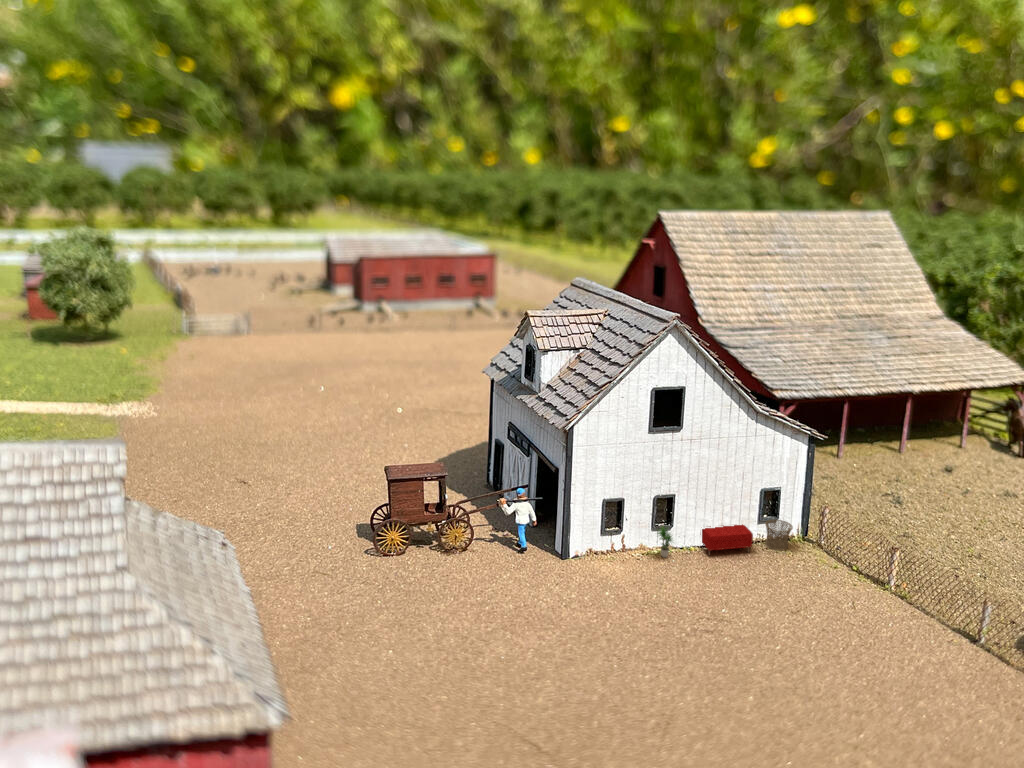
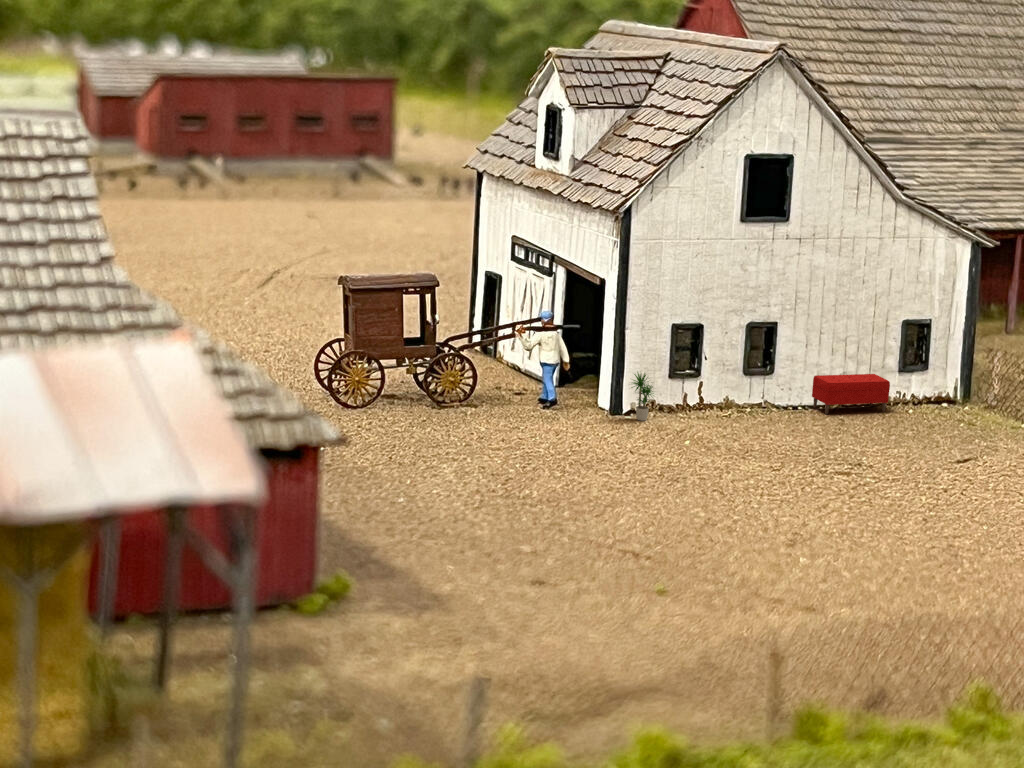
basket: present [765,519,793,551] -> none [906,370,947,411]
potted plant: present [658,526,672,557] -> present [631,372,654,421]

